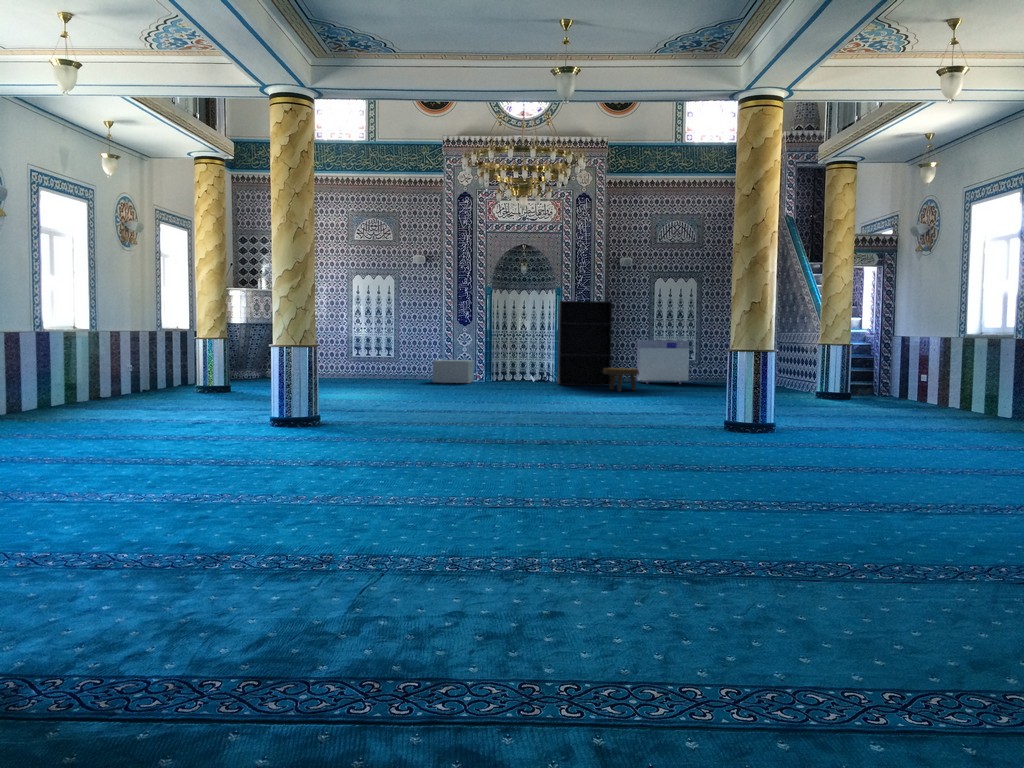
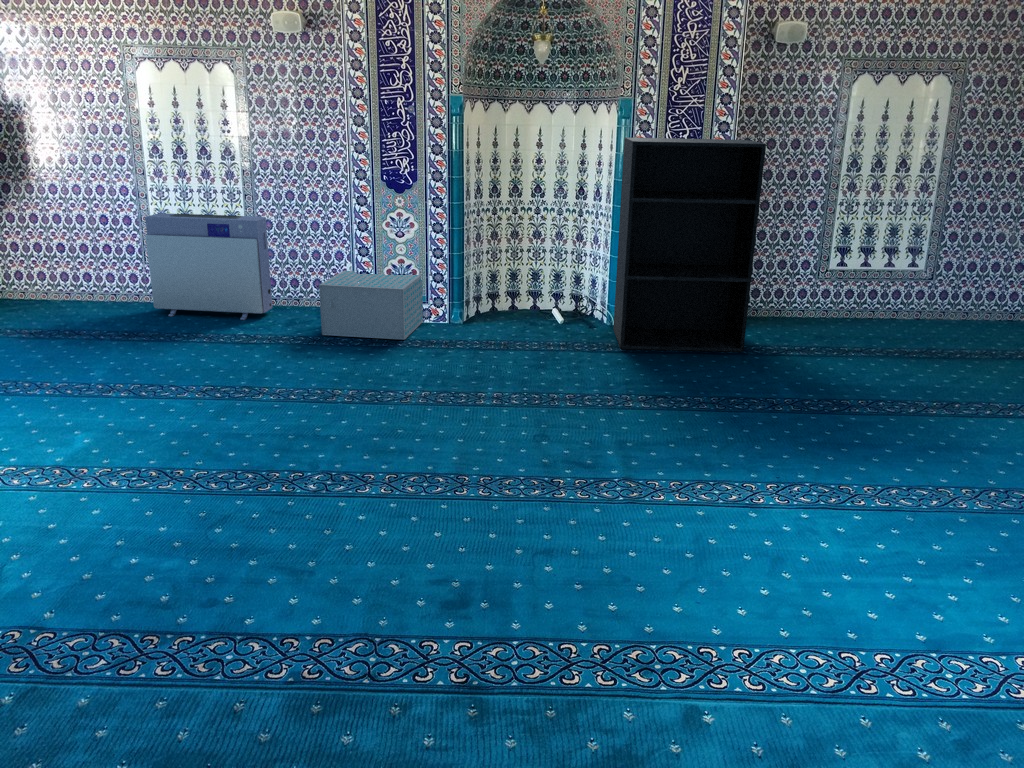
air purifier: present [637,340,689,384] -> present [145,213,273,320]
footstool: present [603,368,639,391] -> none [744,333,846,416]

